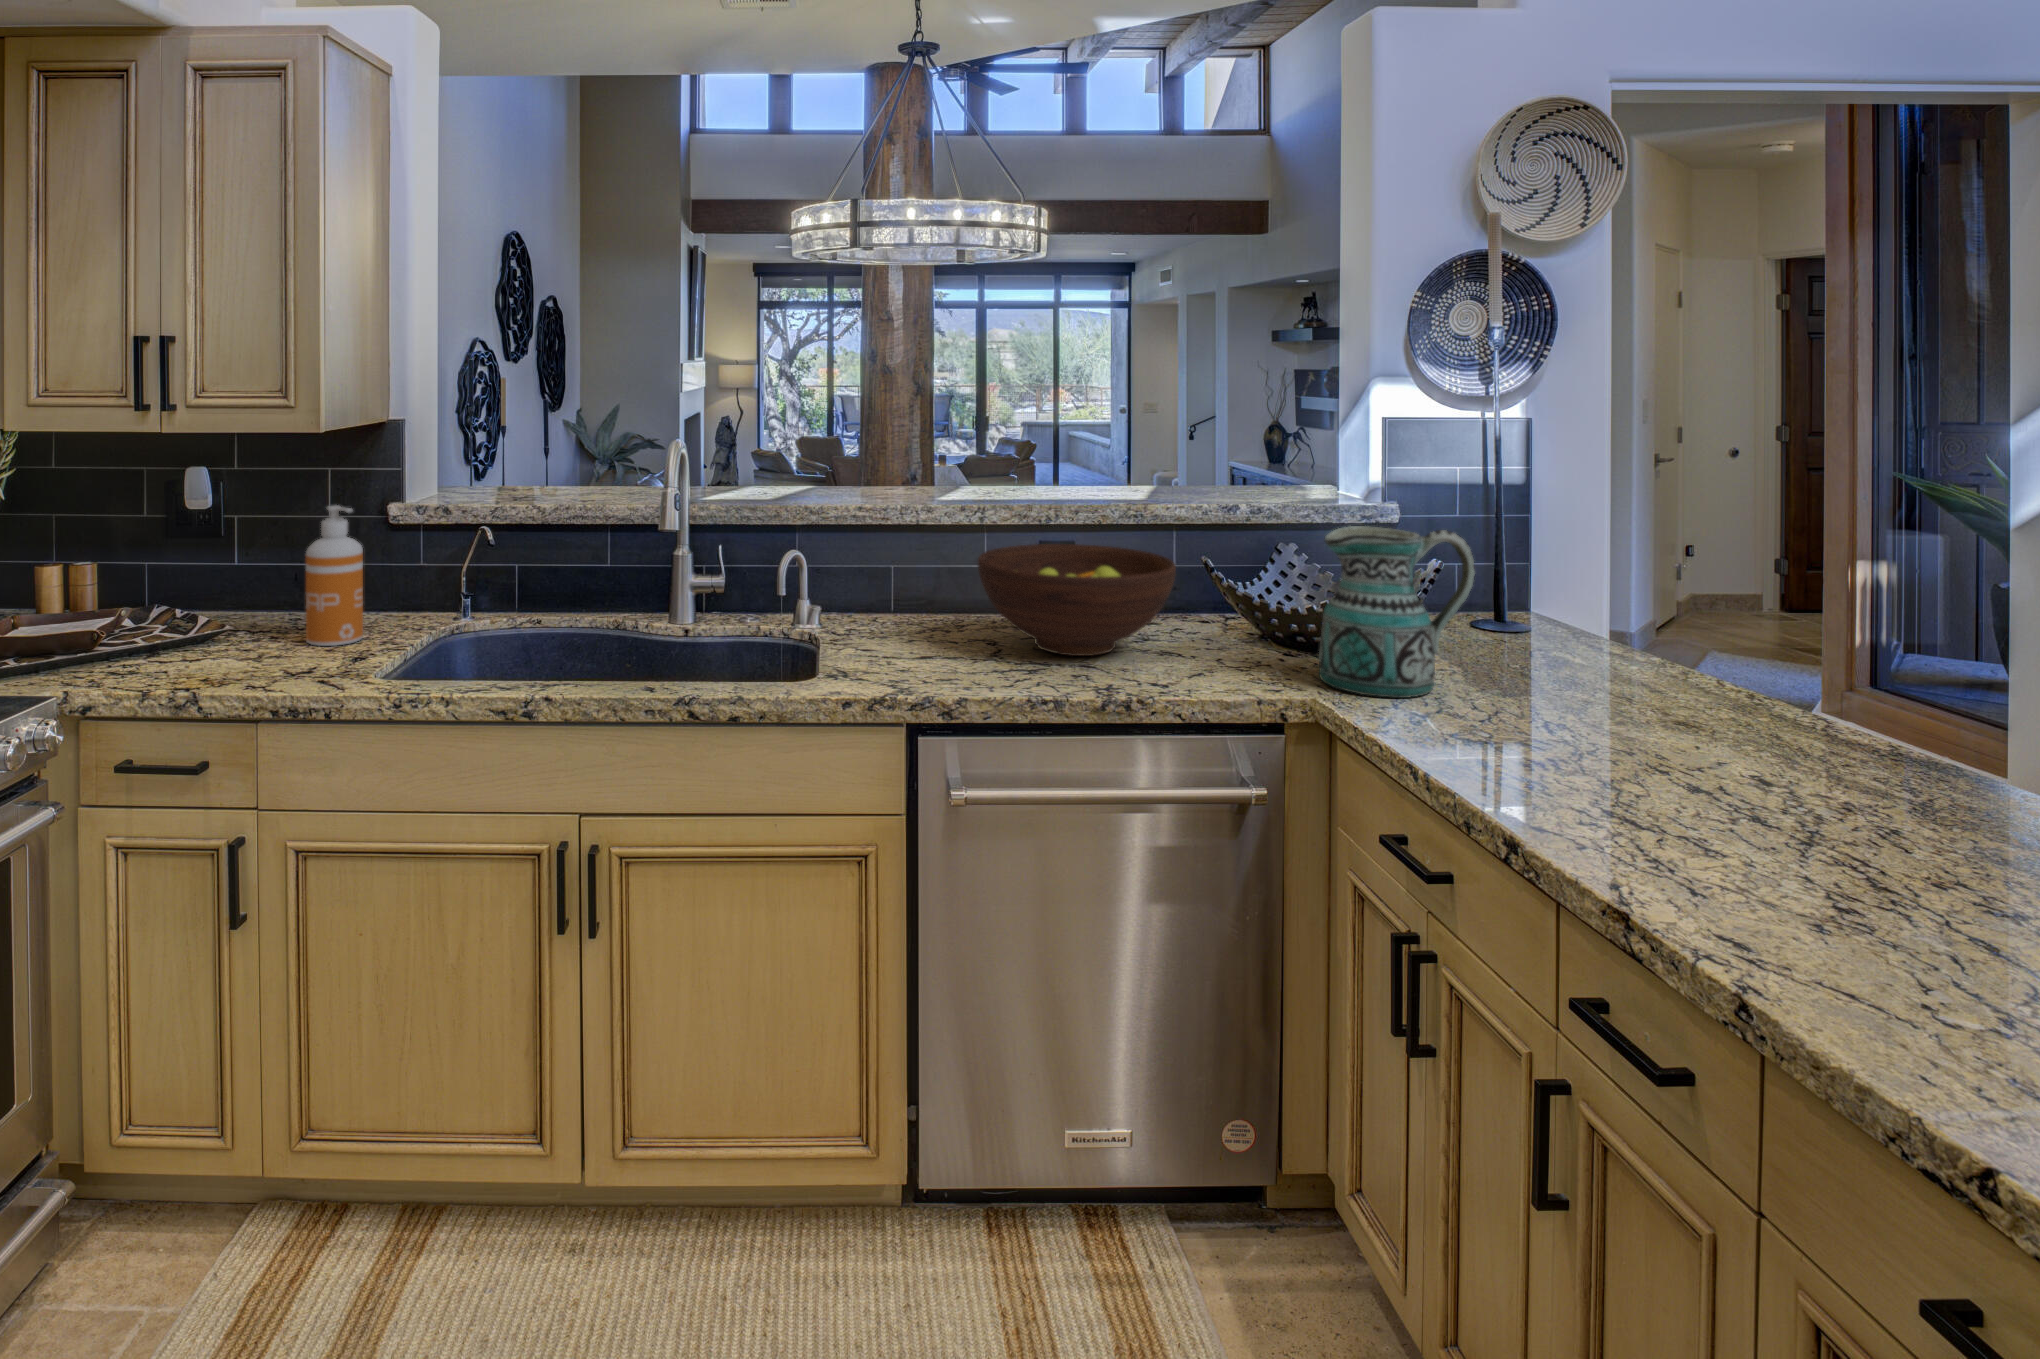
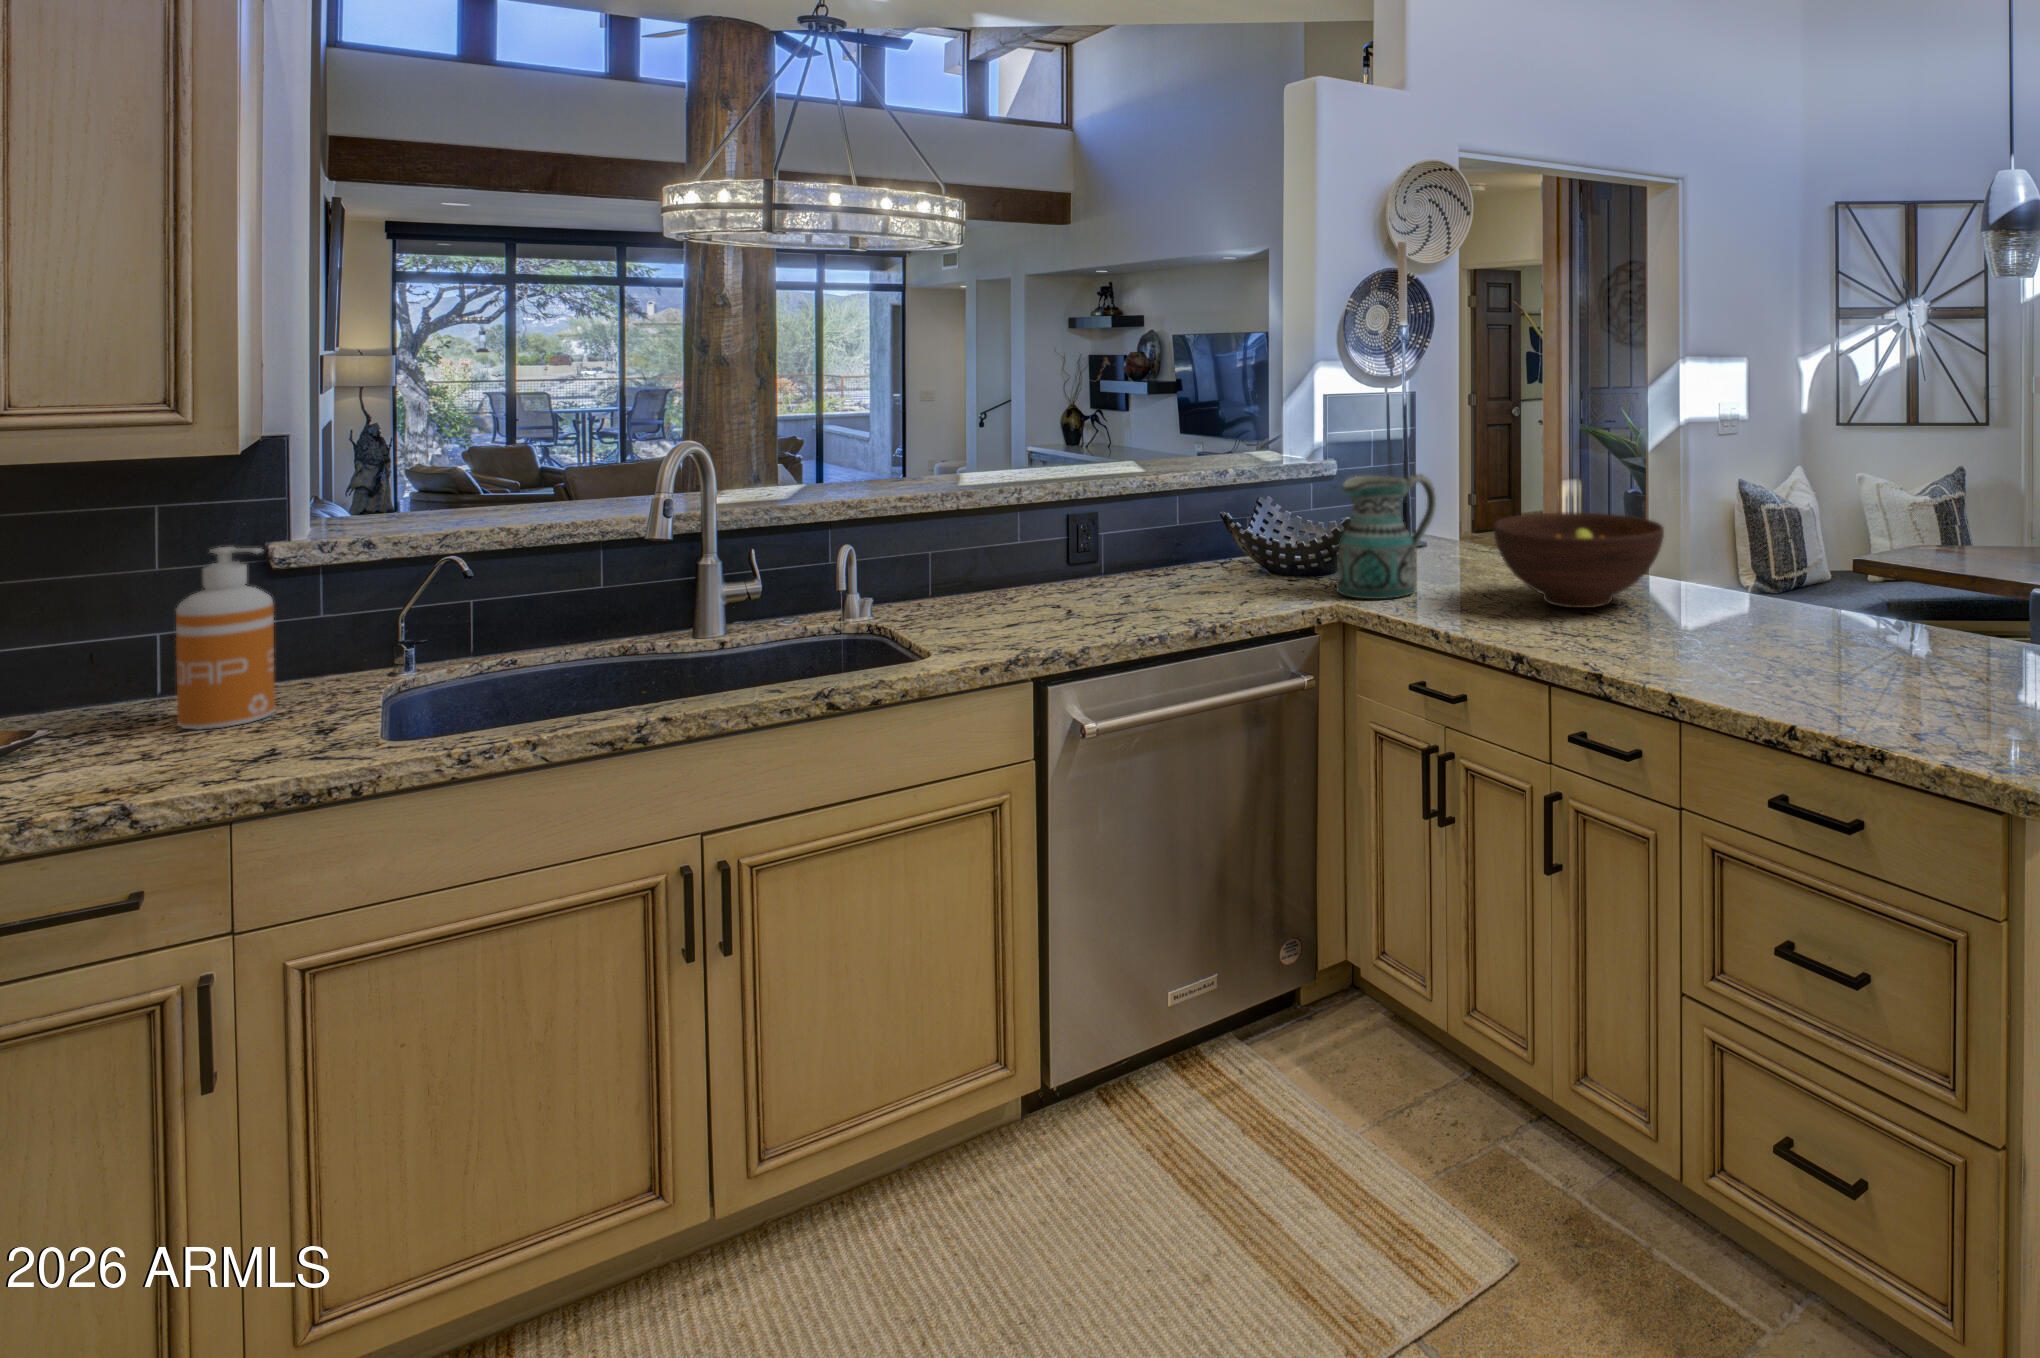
fruit bowl: present [978,544,1176,656] -> present [1494,513,1664,608]

